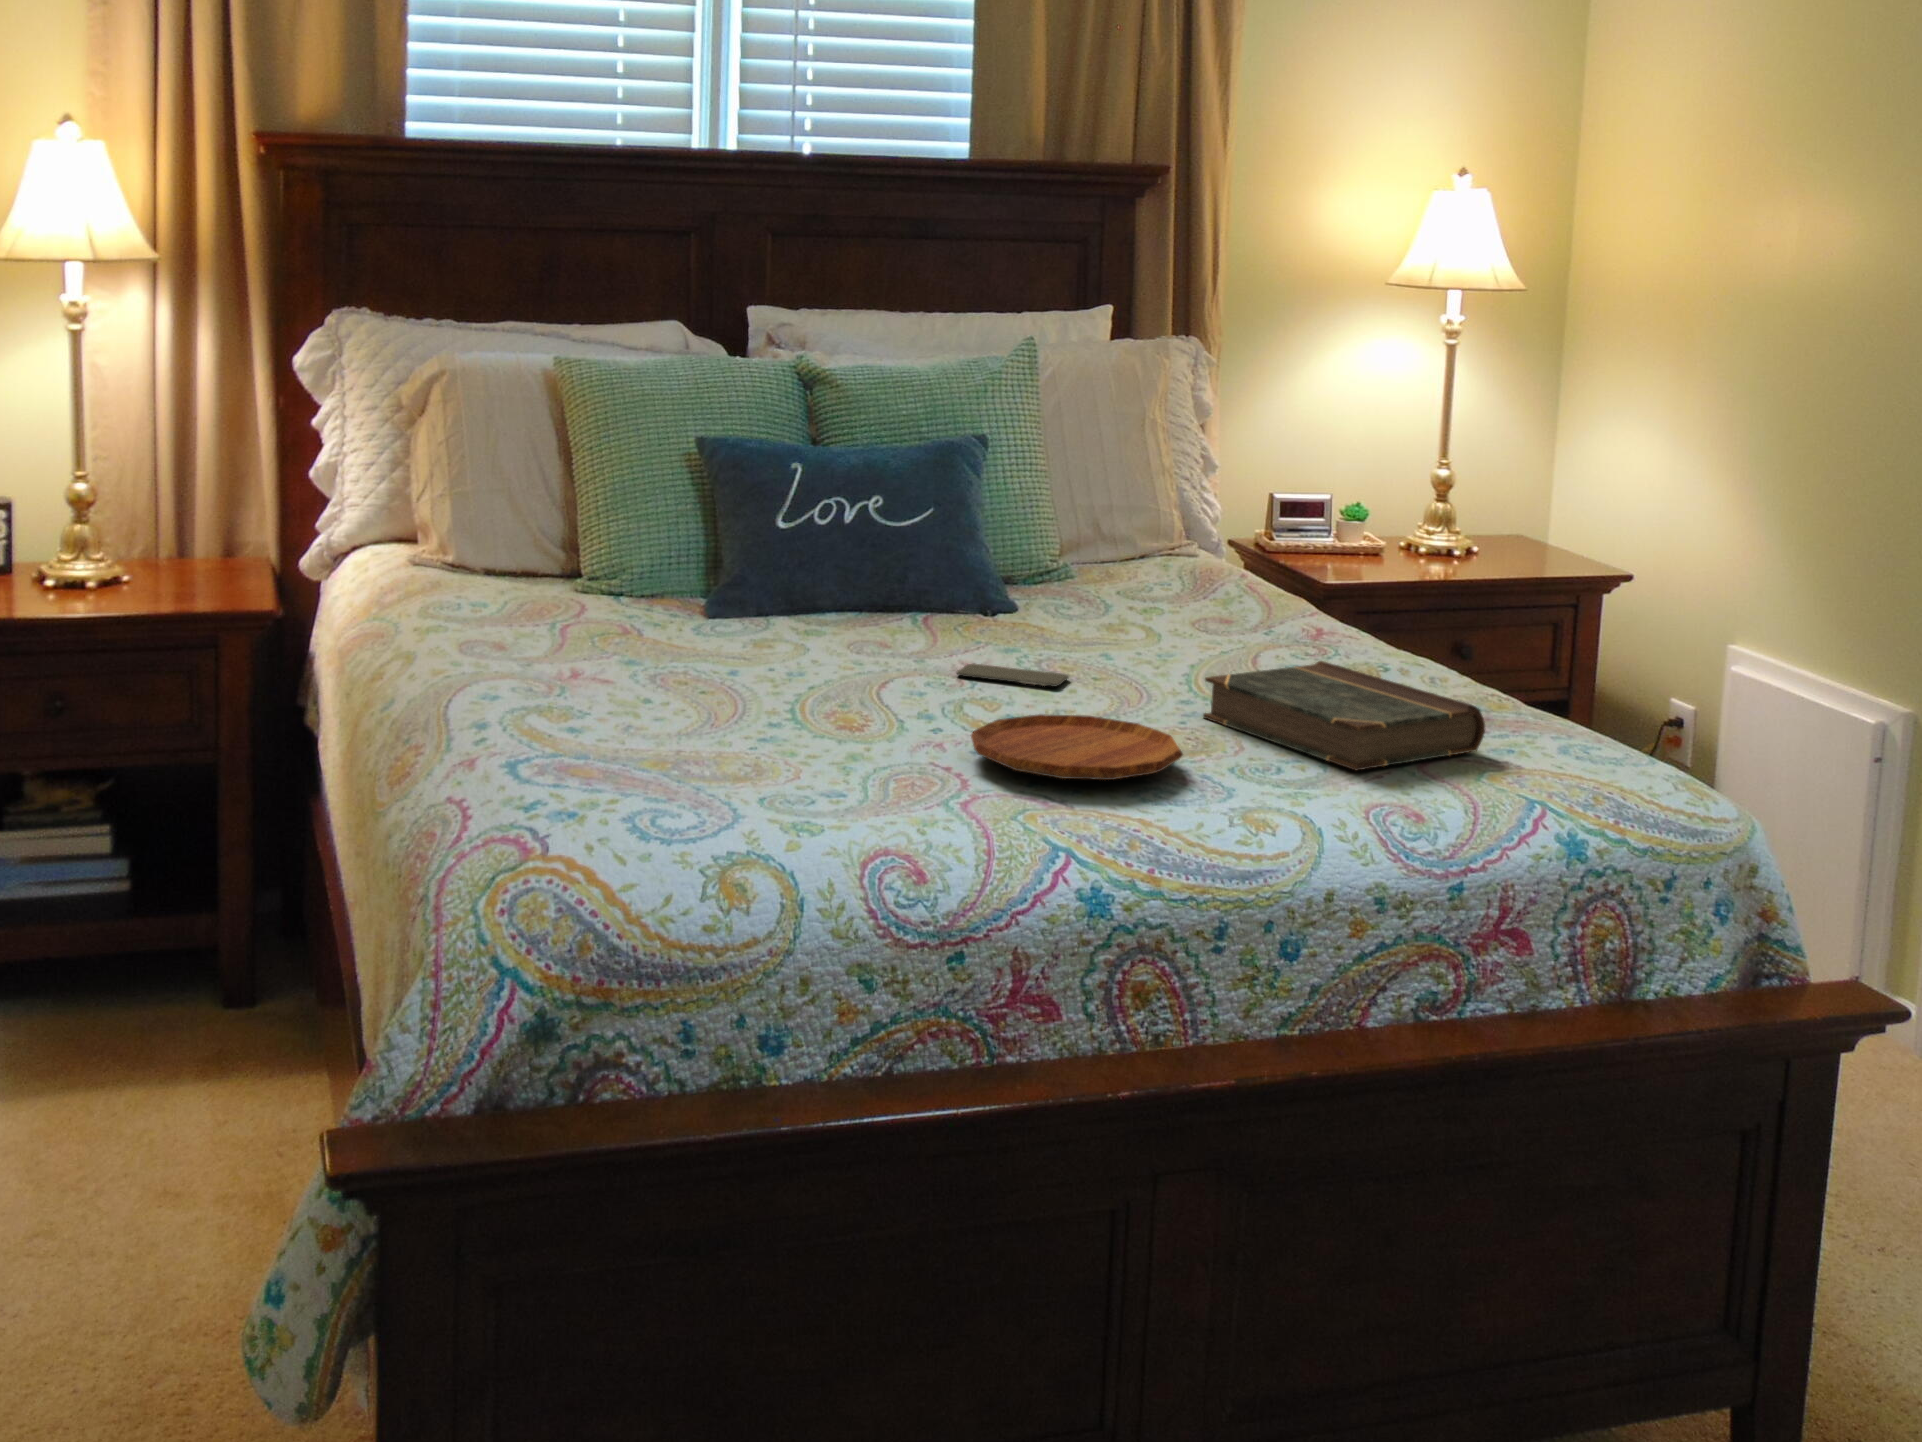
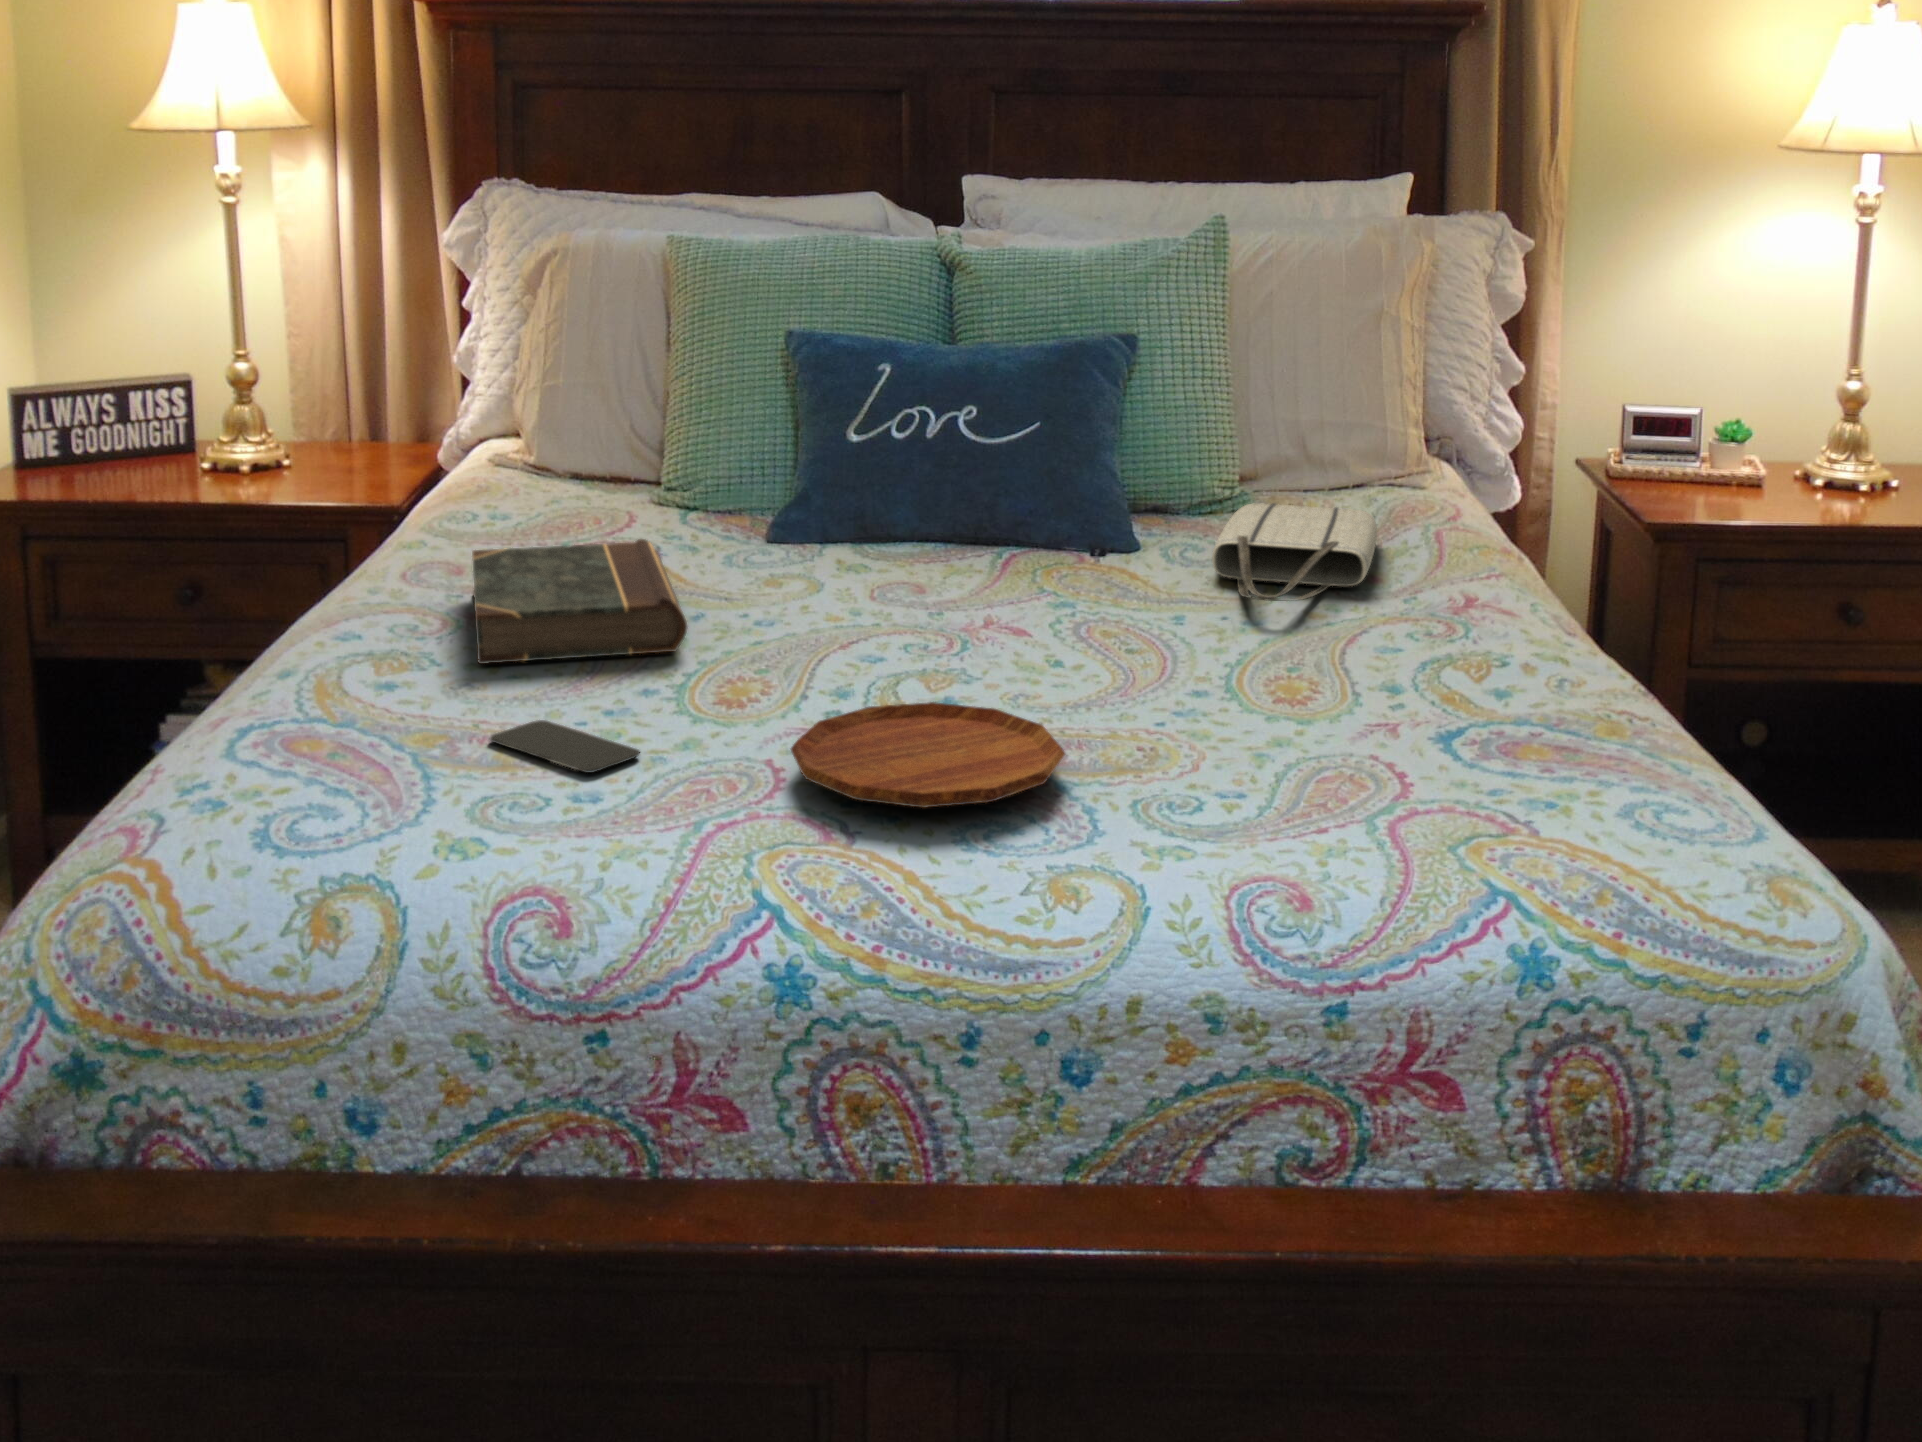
tote bag: none [1090,573,1231,639] -> present [1212,503,1377,601]
book: present [1203,661,1485,770] -> present [472,539,687,664]
smartphone: present [957,664,1069,687] -> present [490,720,640,773]

